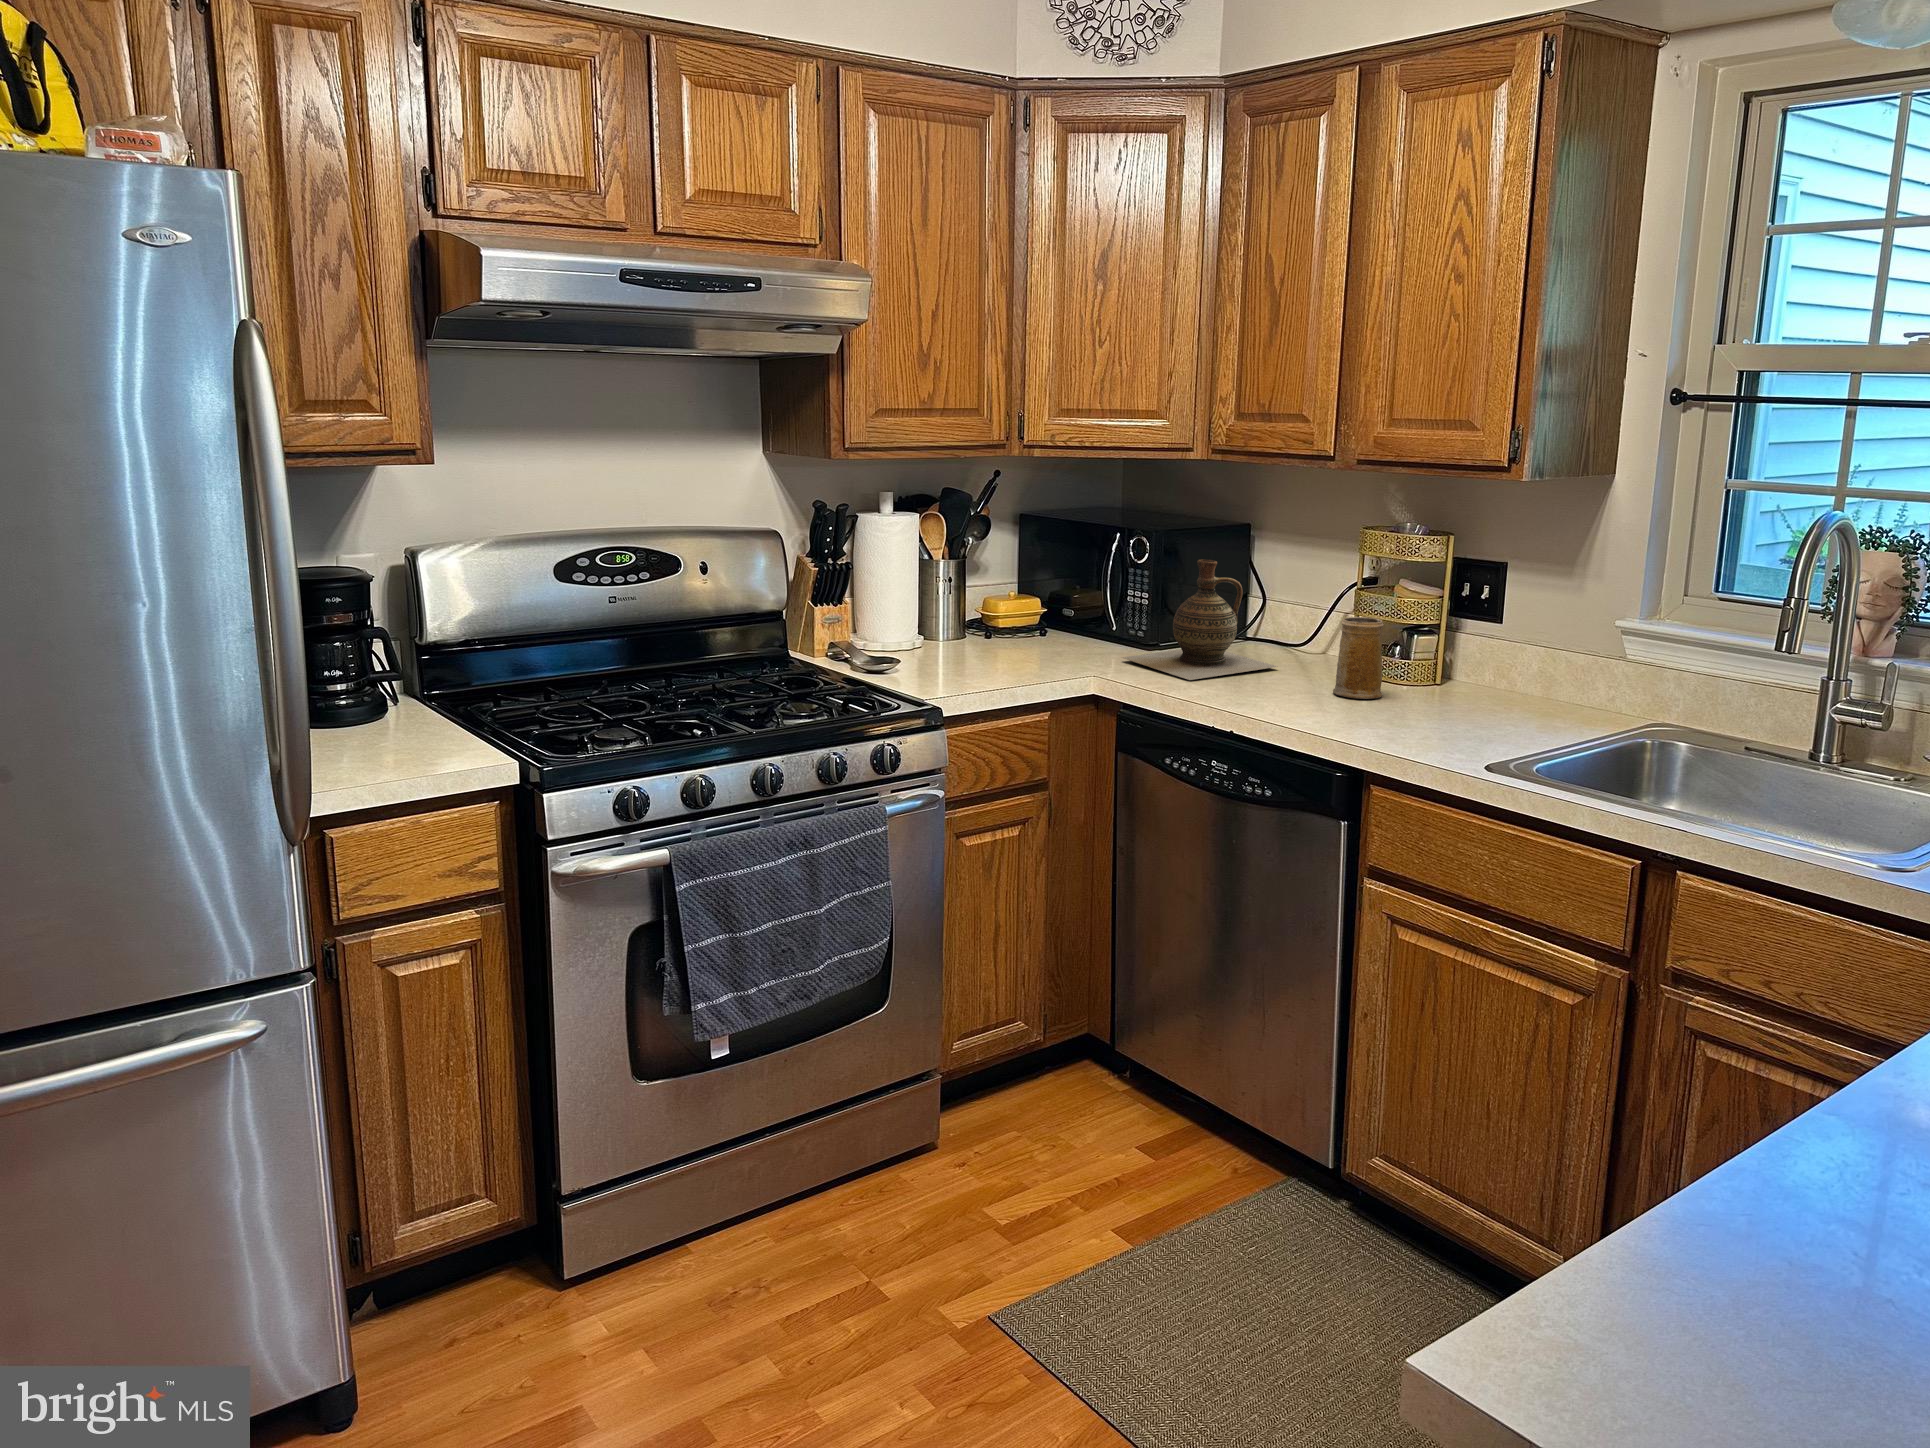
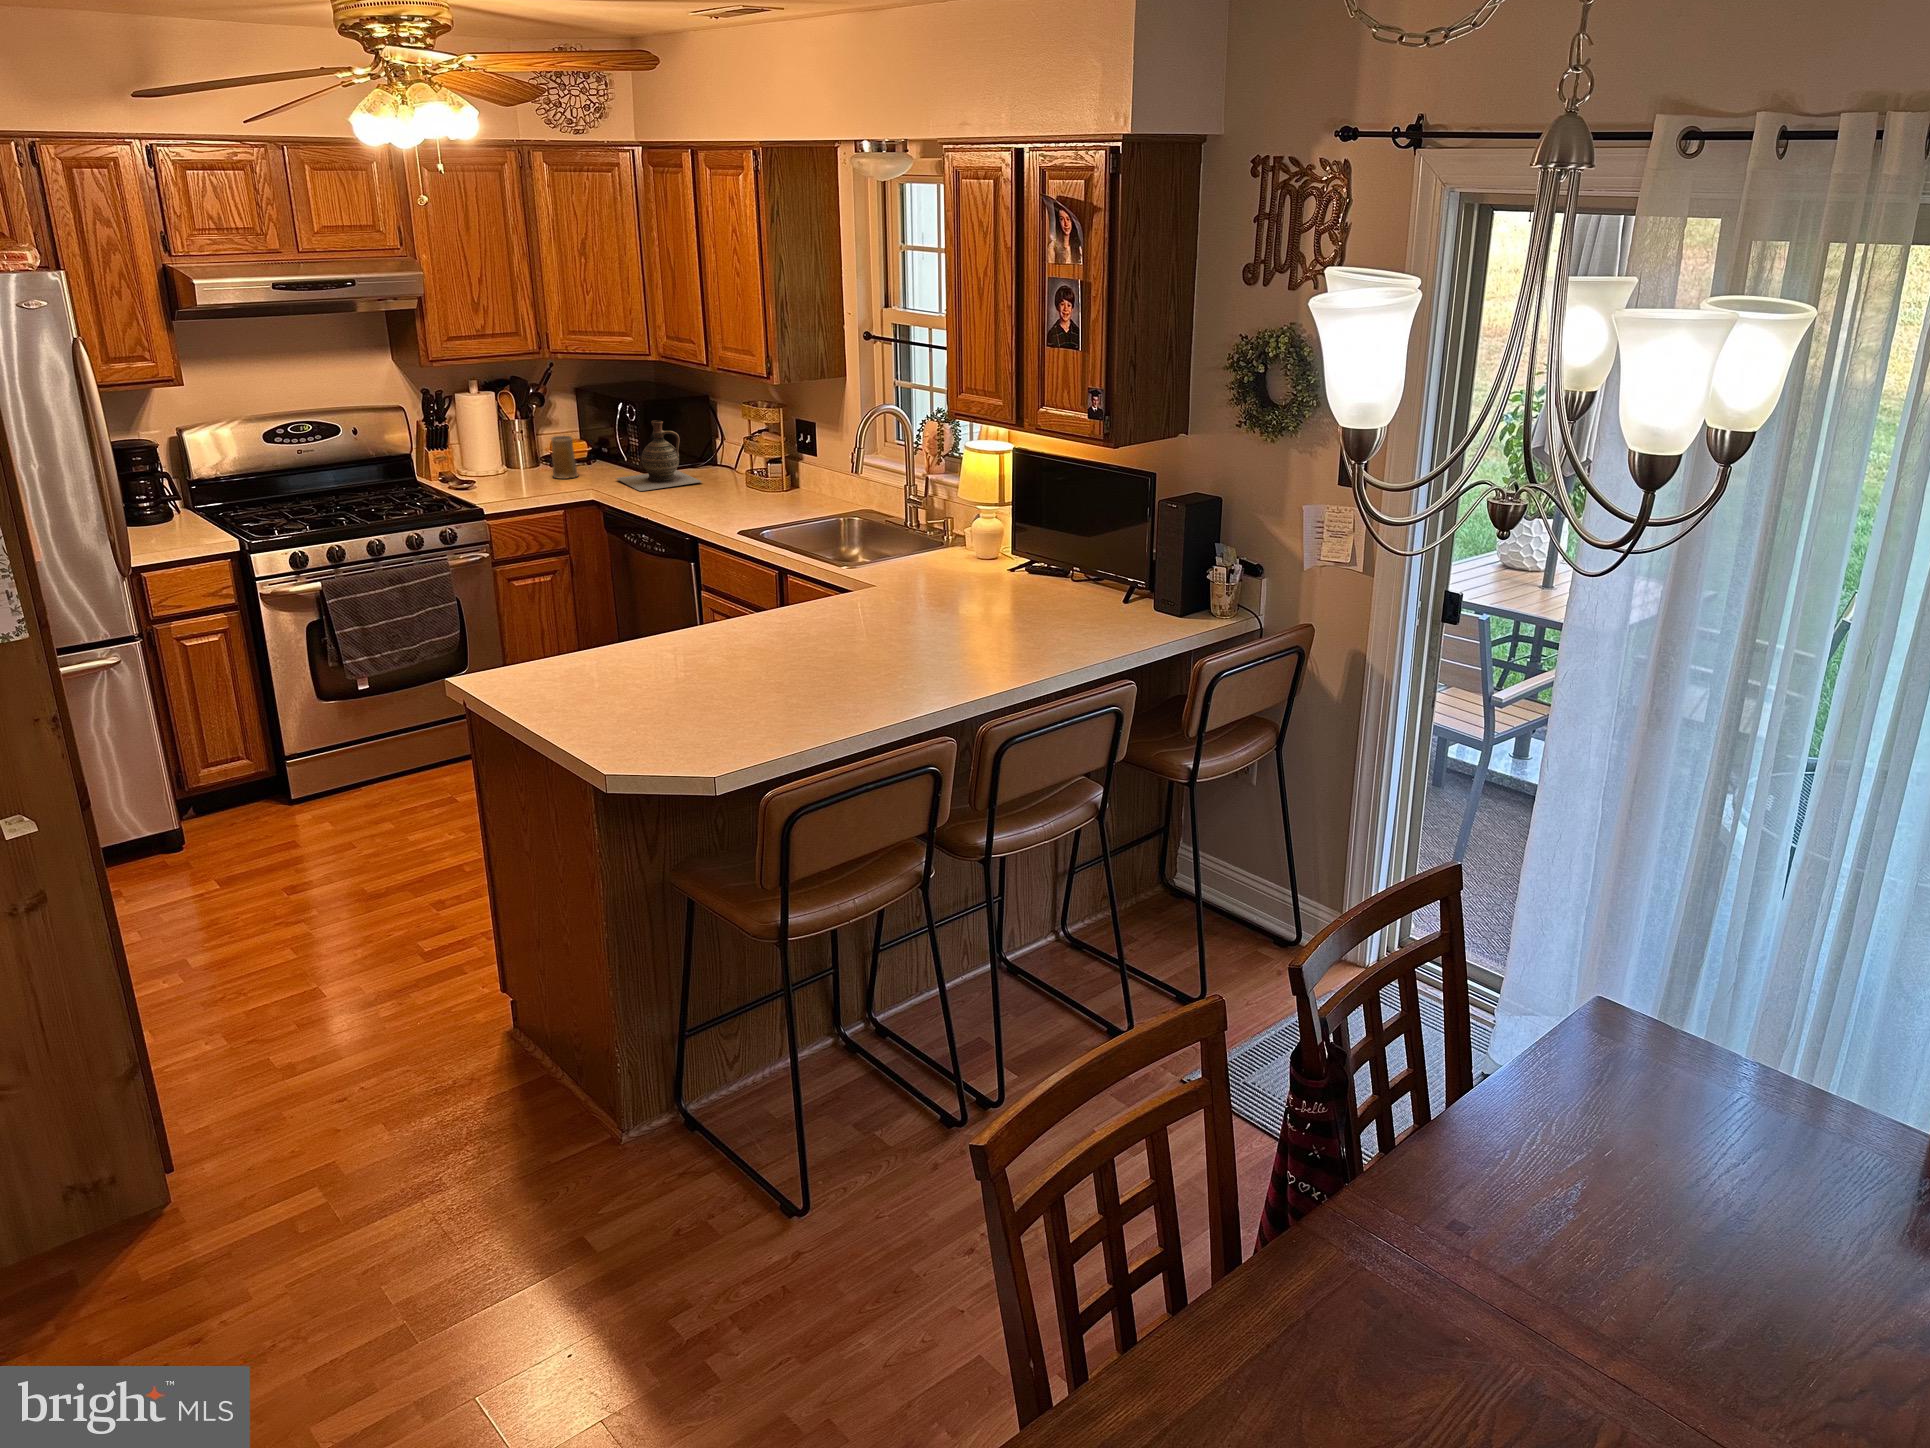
mug: present [1333,617,1384,699] -> present [551,436,578,479]

